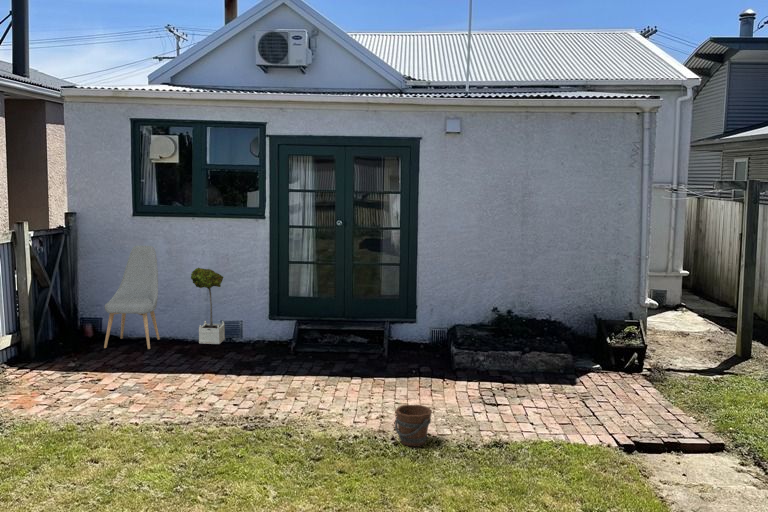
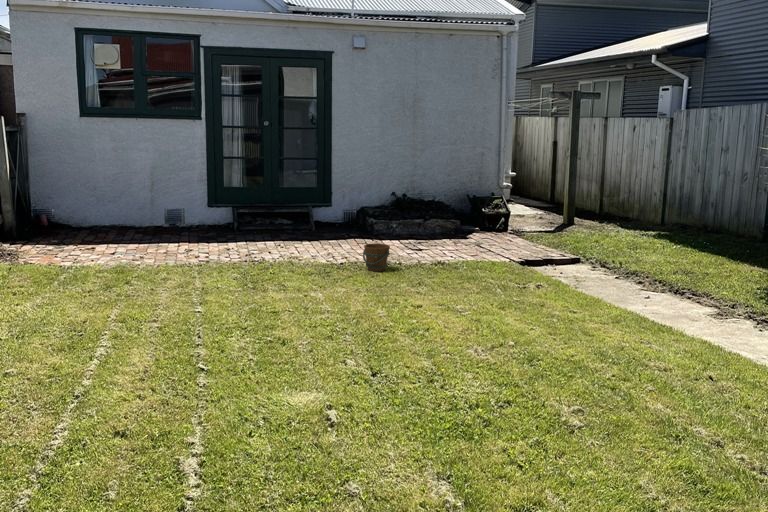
chair: present [104,246,160,349] -> none [67,144,114,233]
potted tree: present [191,268,225,344] -> none [141,161,171,228]

